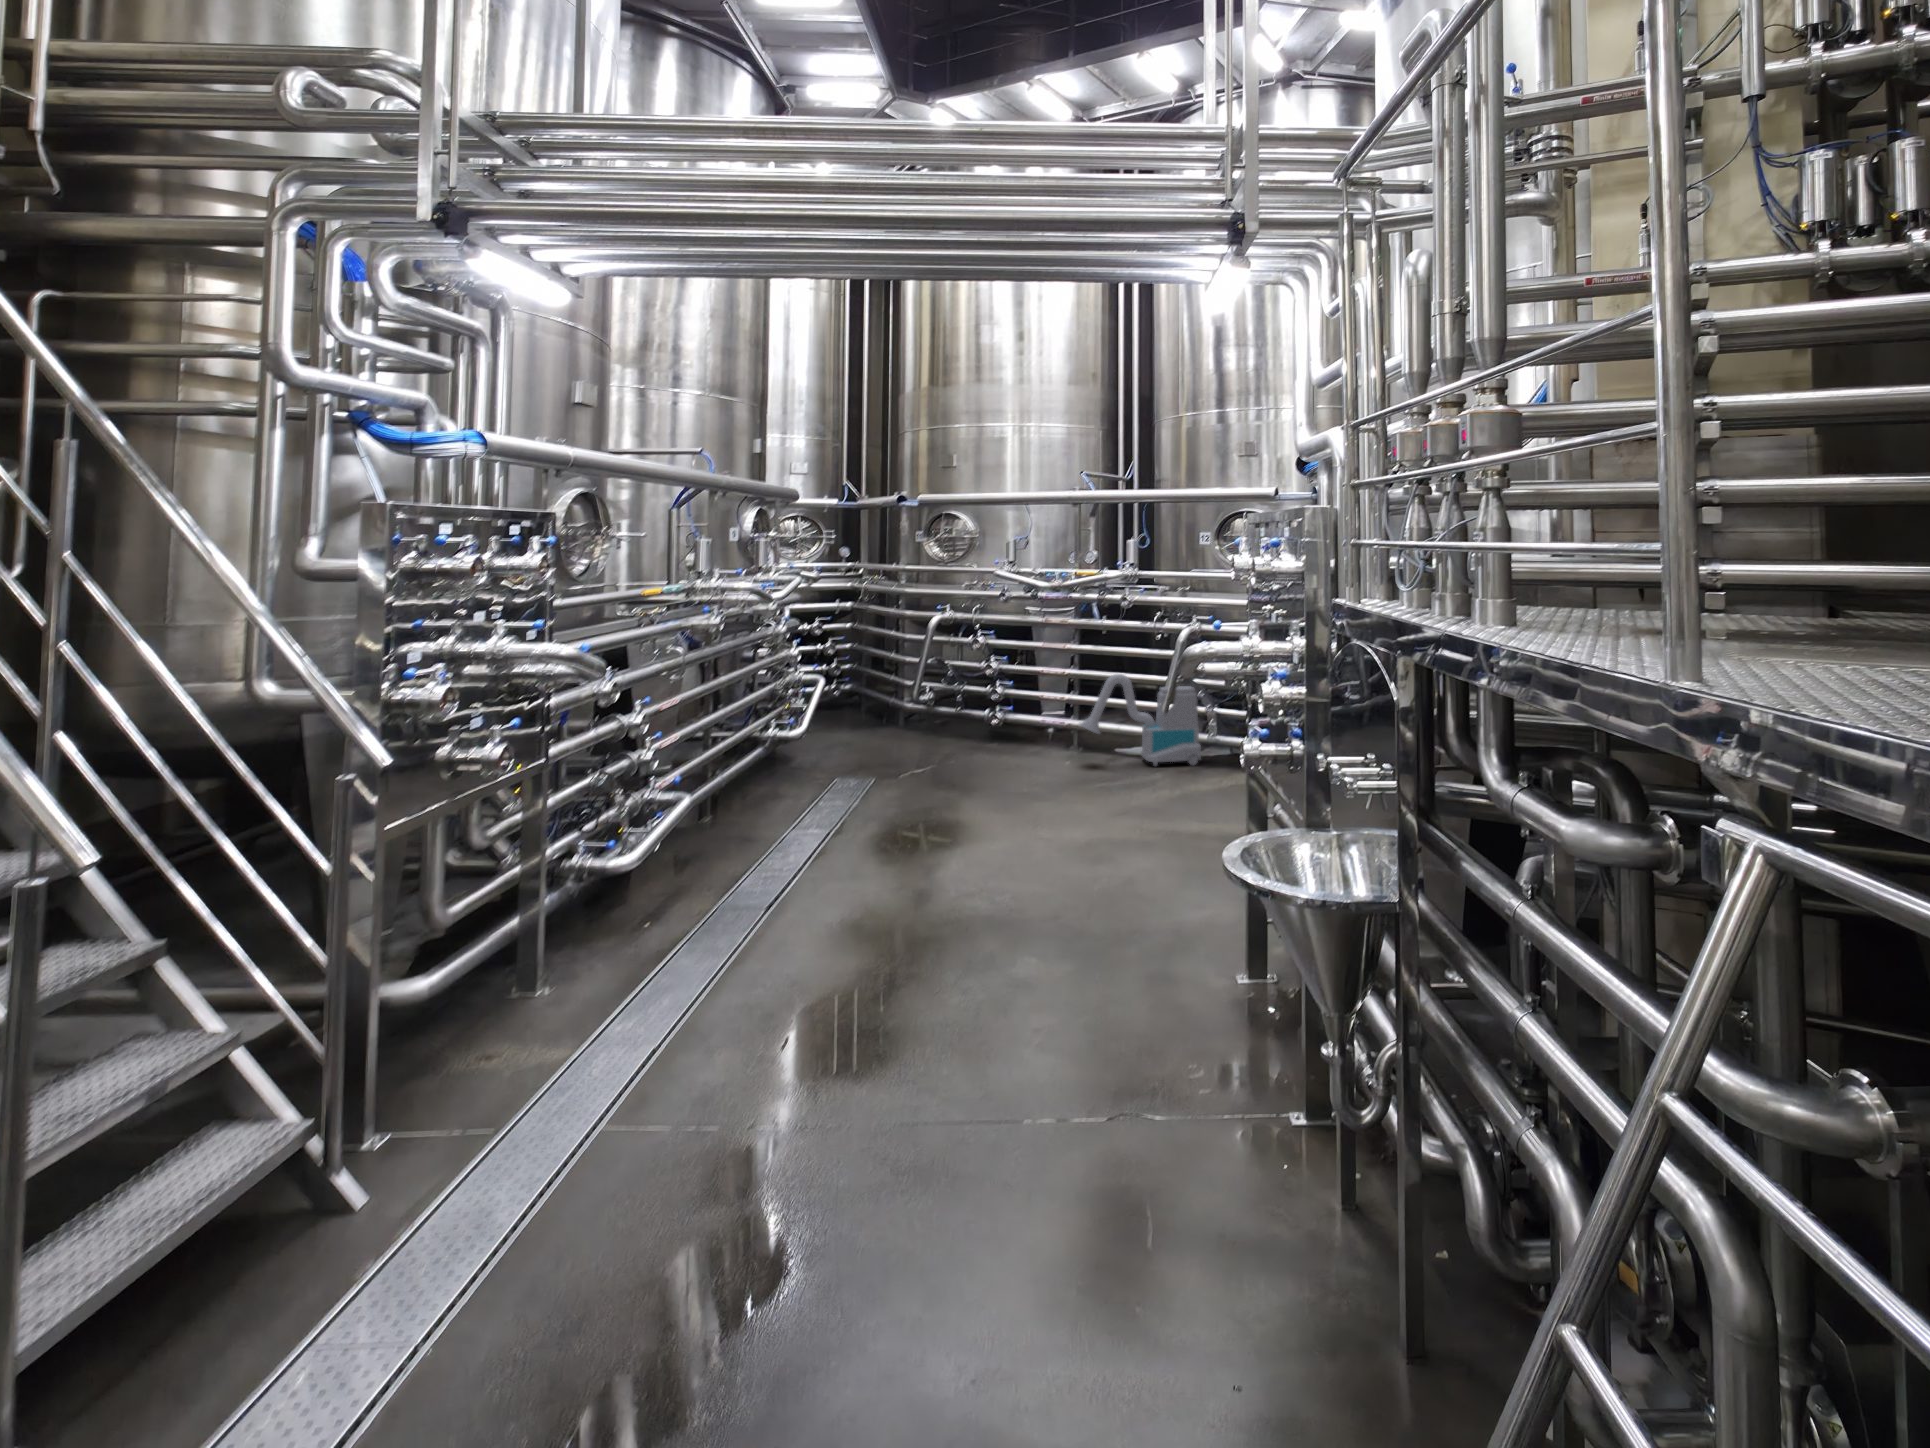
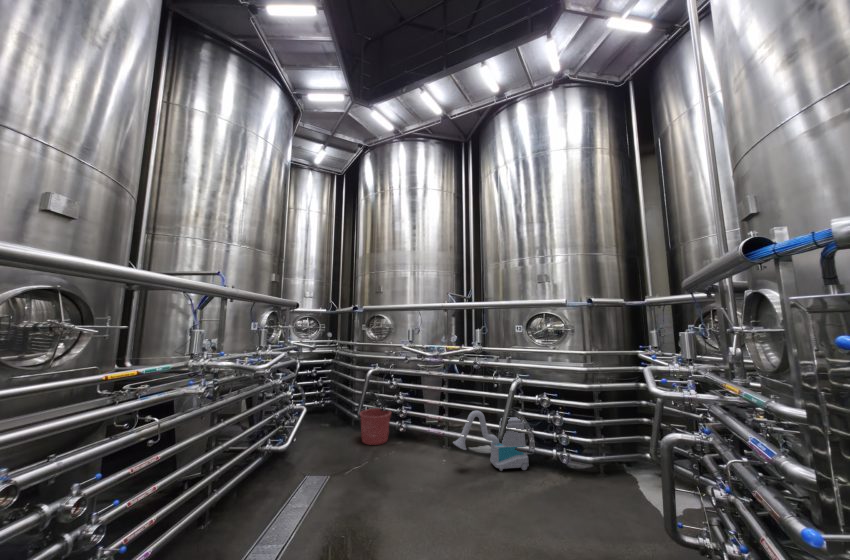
bucket: none [919,684,979,742] -> present [360,409,392,445]

